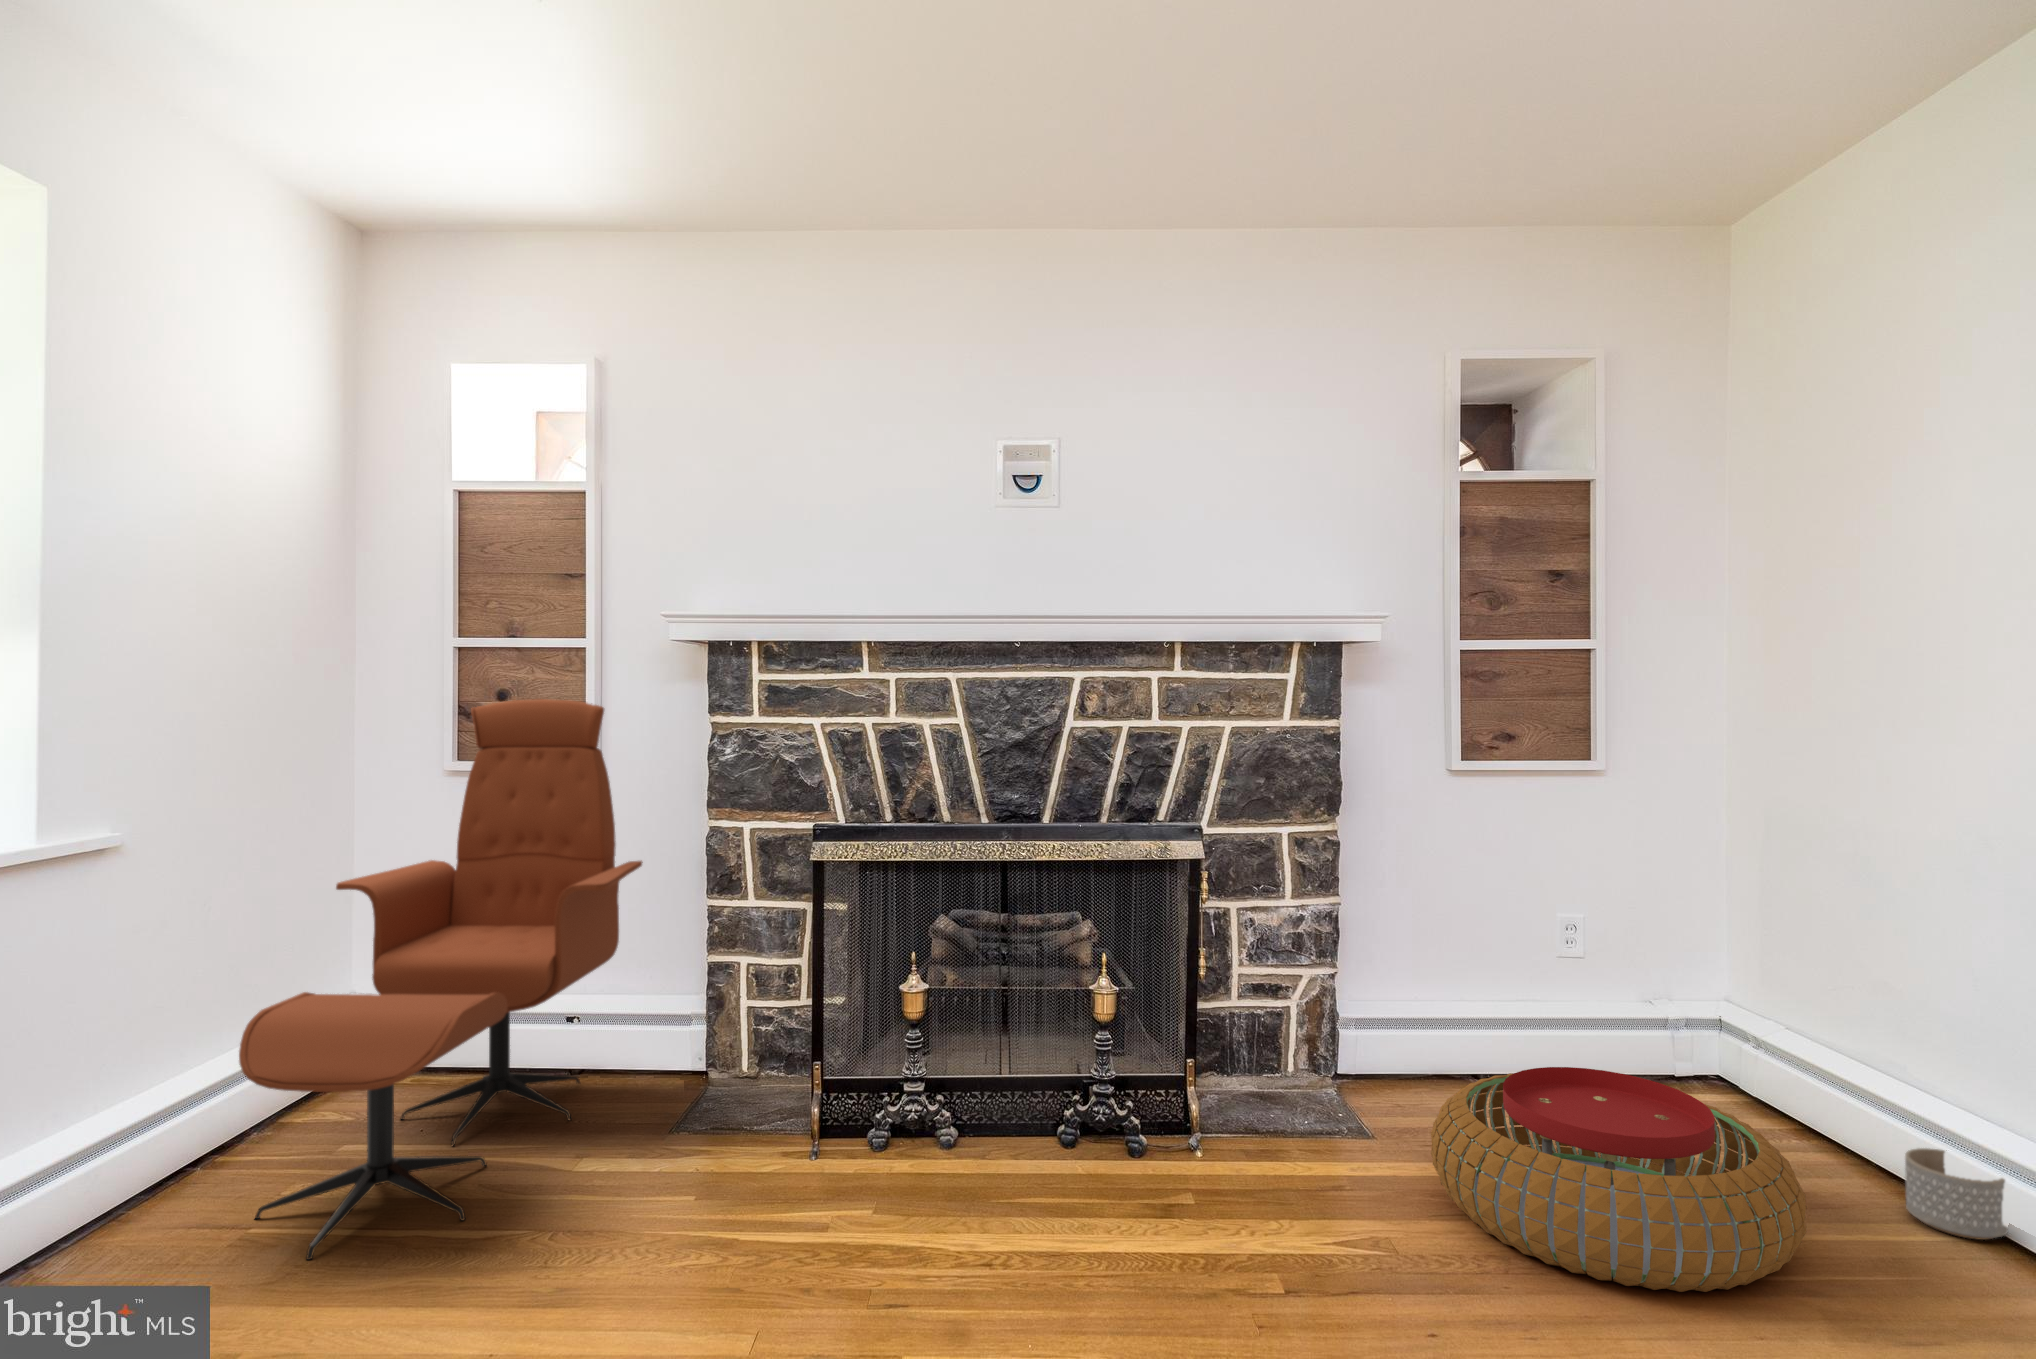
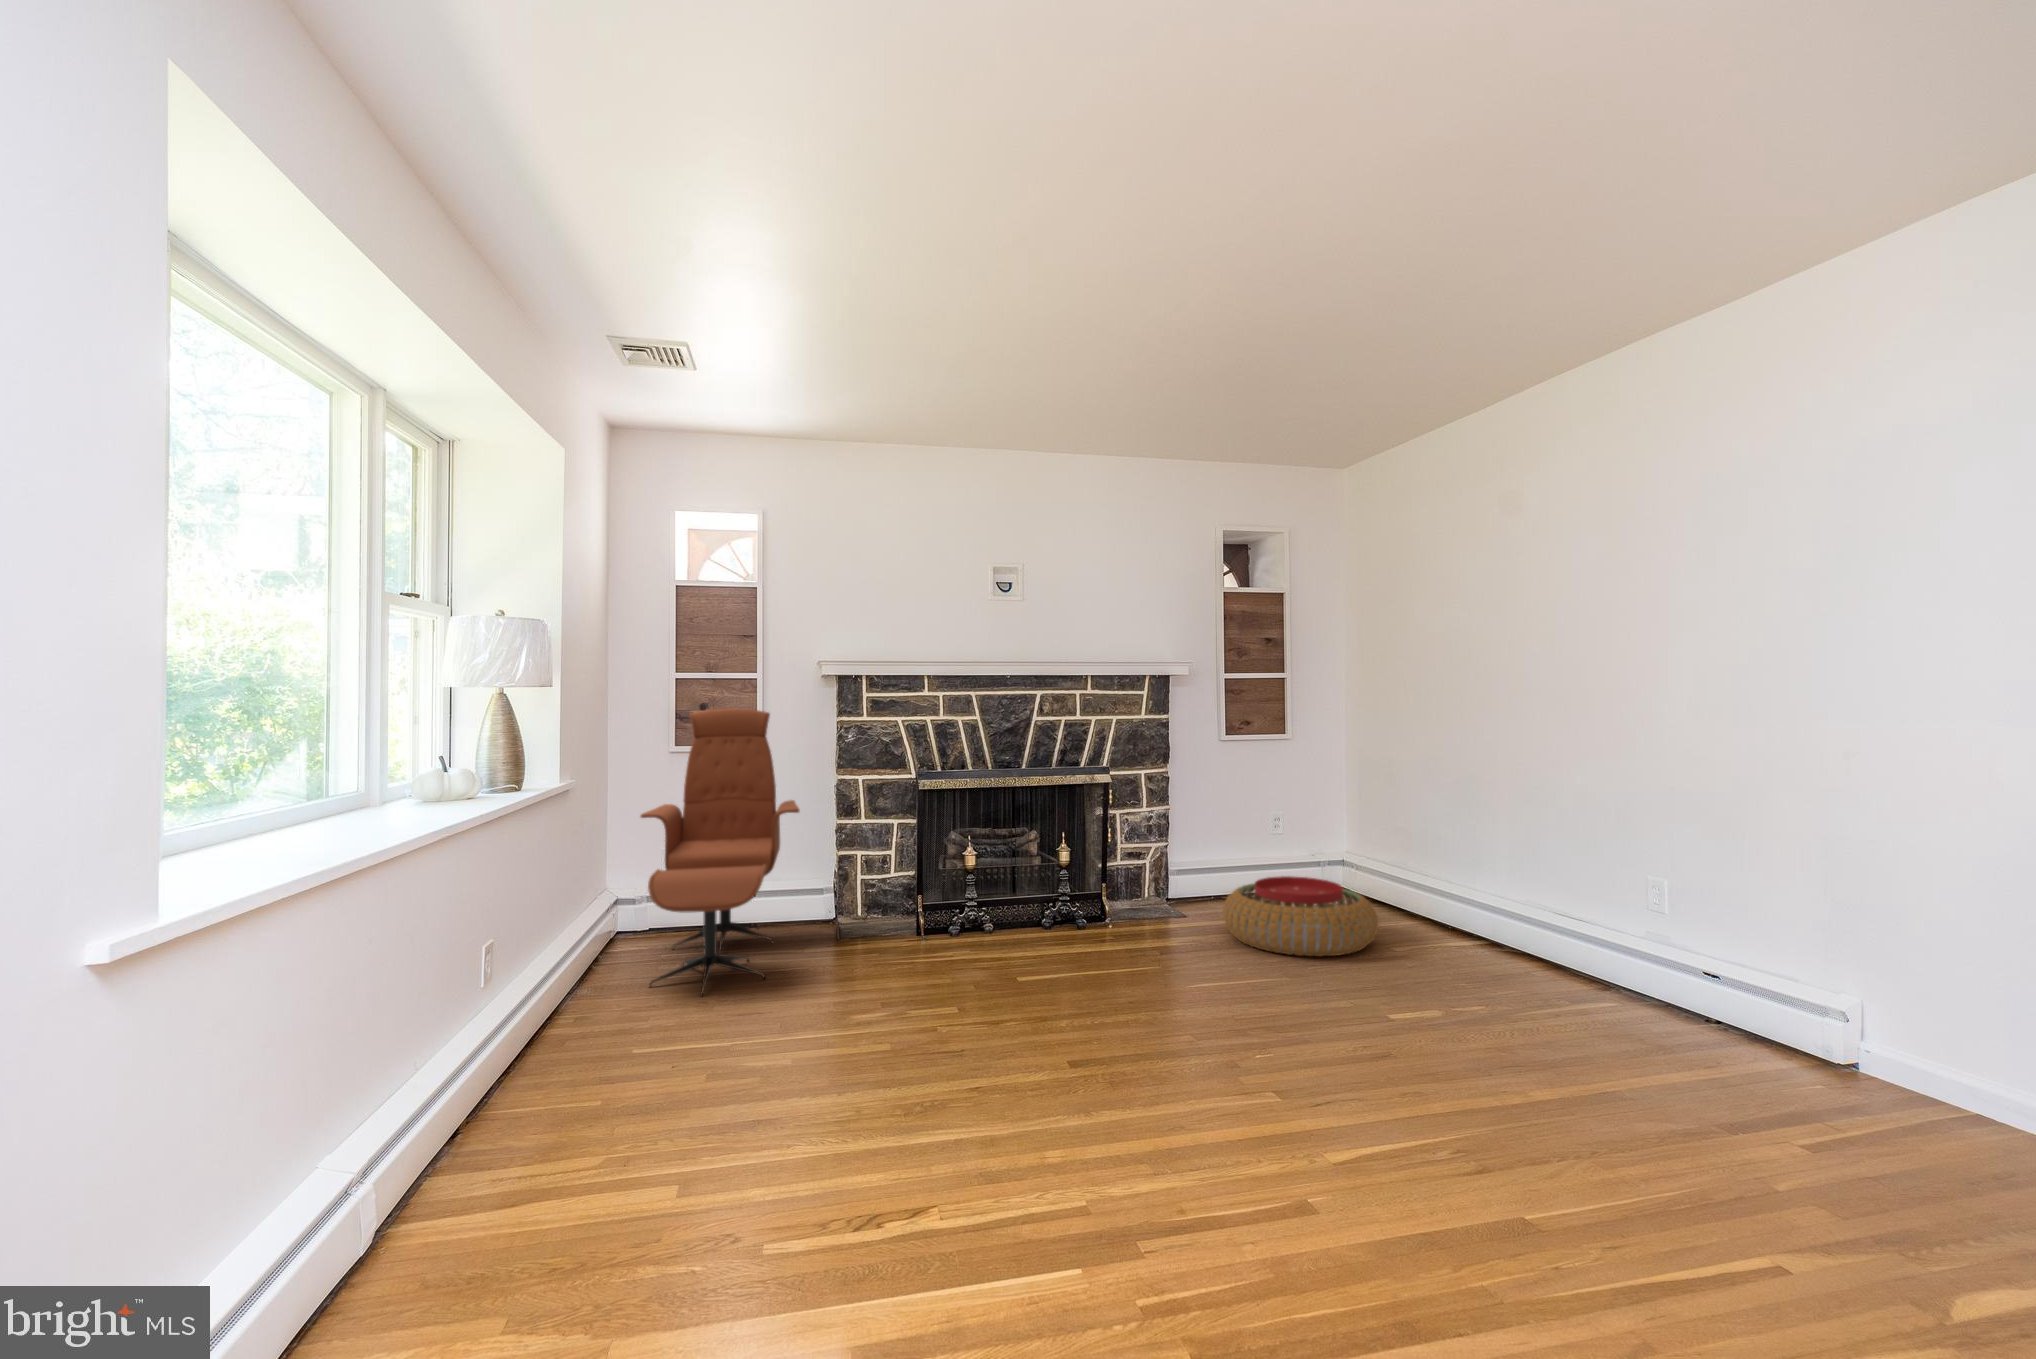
planter: present [1905,1148,2008,1240] -> none [1418,901,1455,934]

